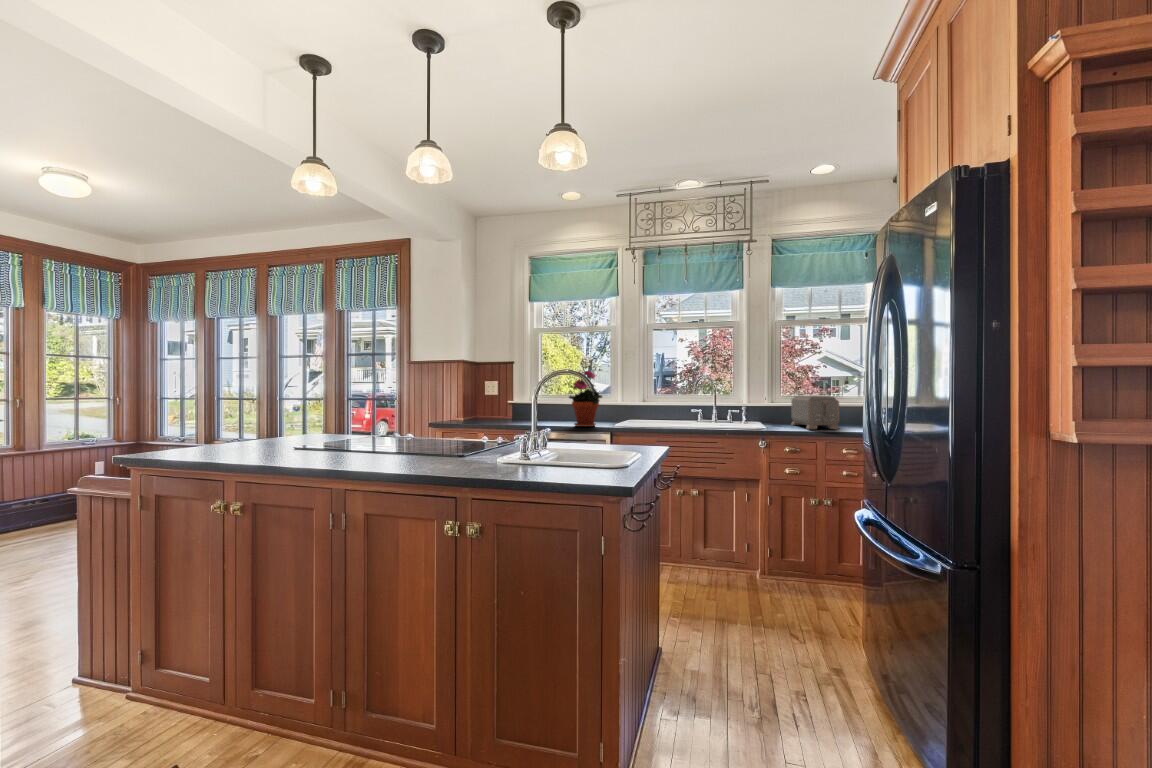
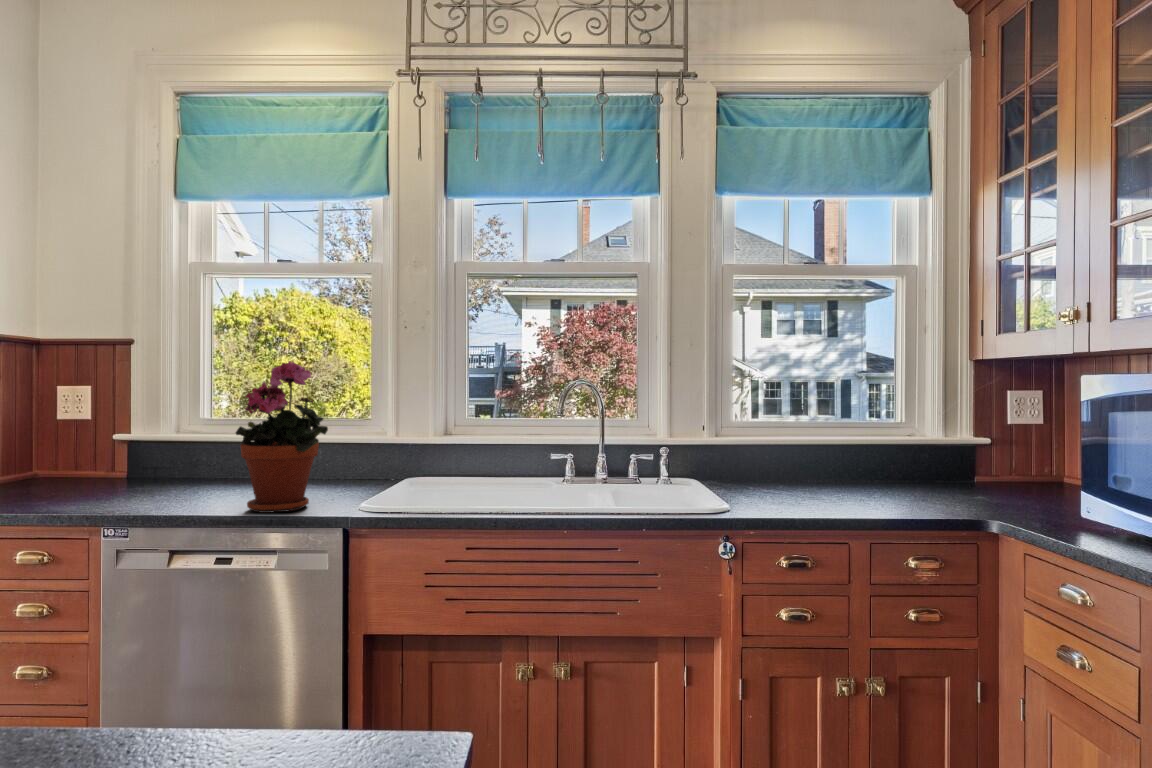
toaster: present [791,396,839,429] -> none [767,425,889,508]

